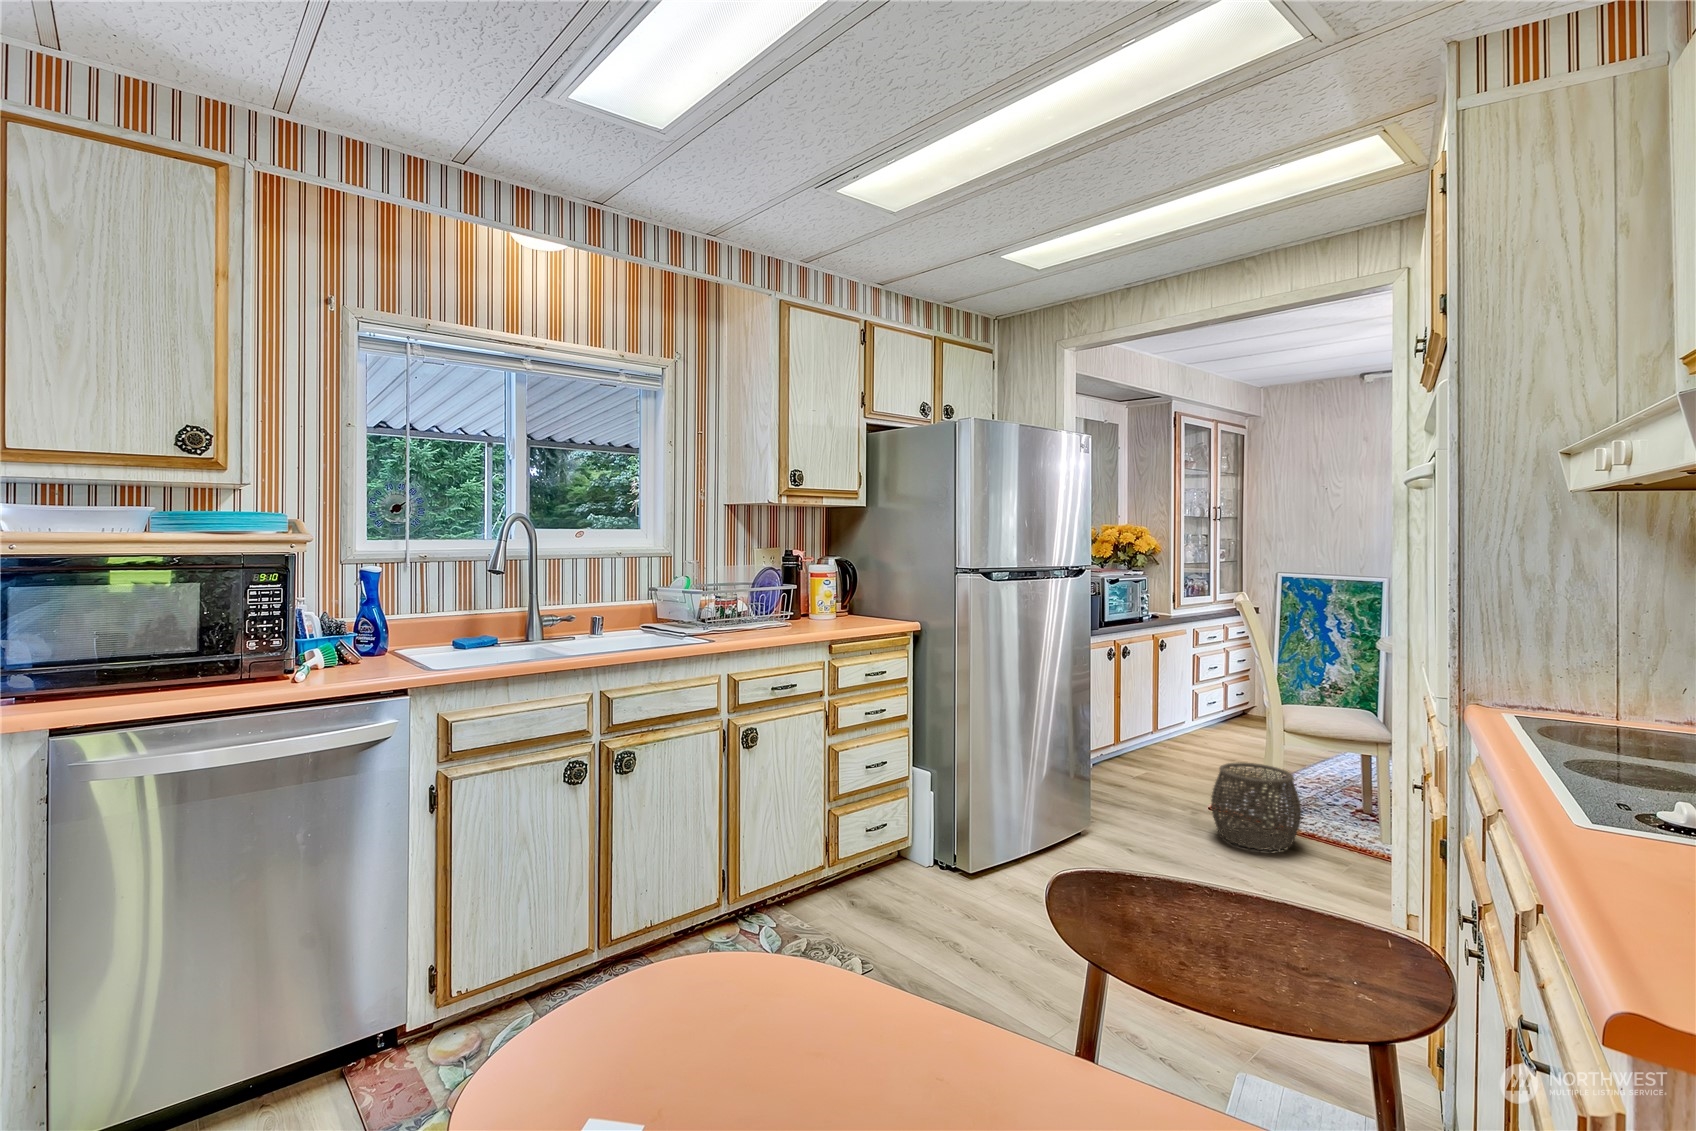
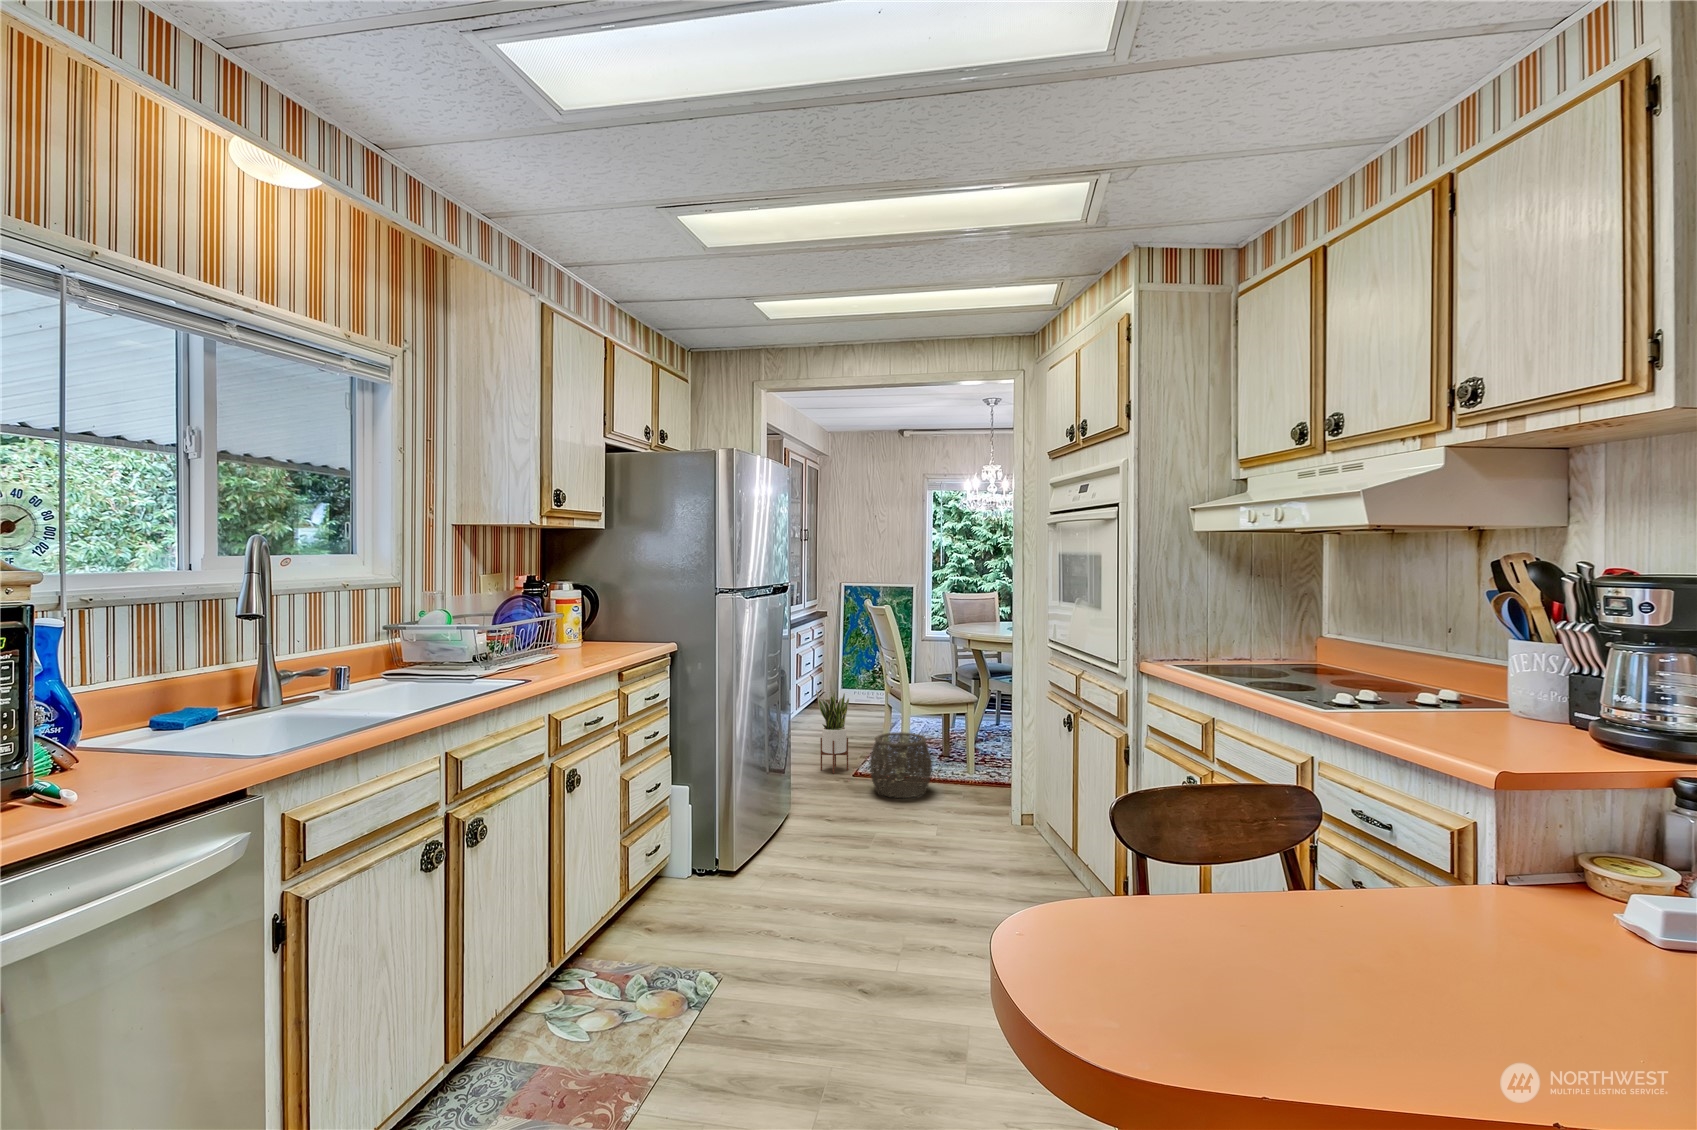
potted plant: none [1168,698,1215,801] -> present [816,689,849,774]

